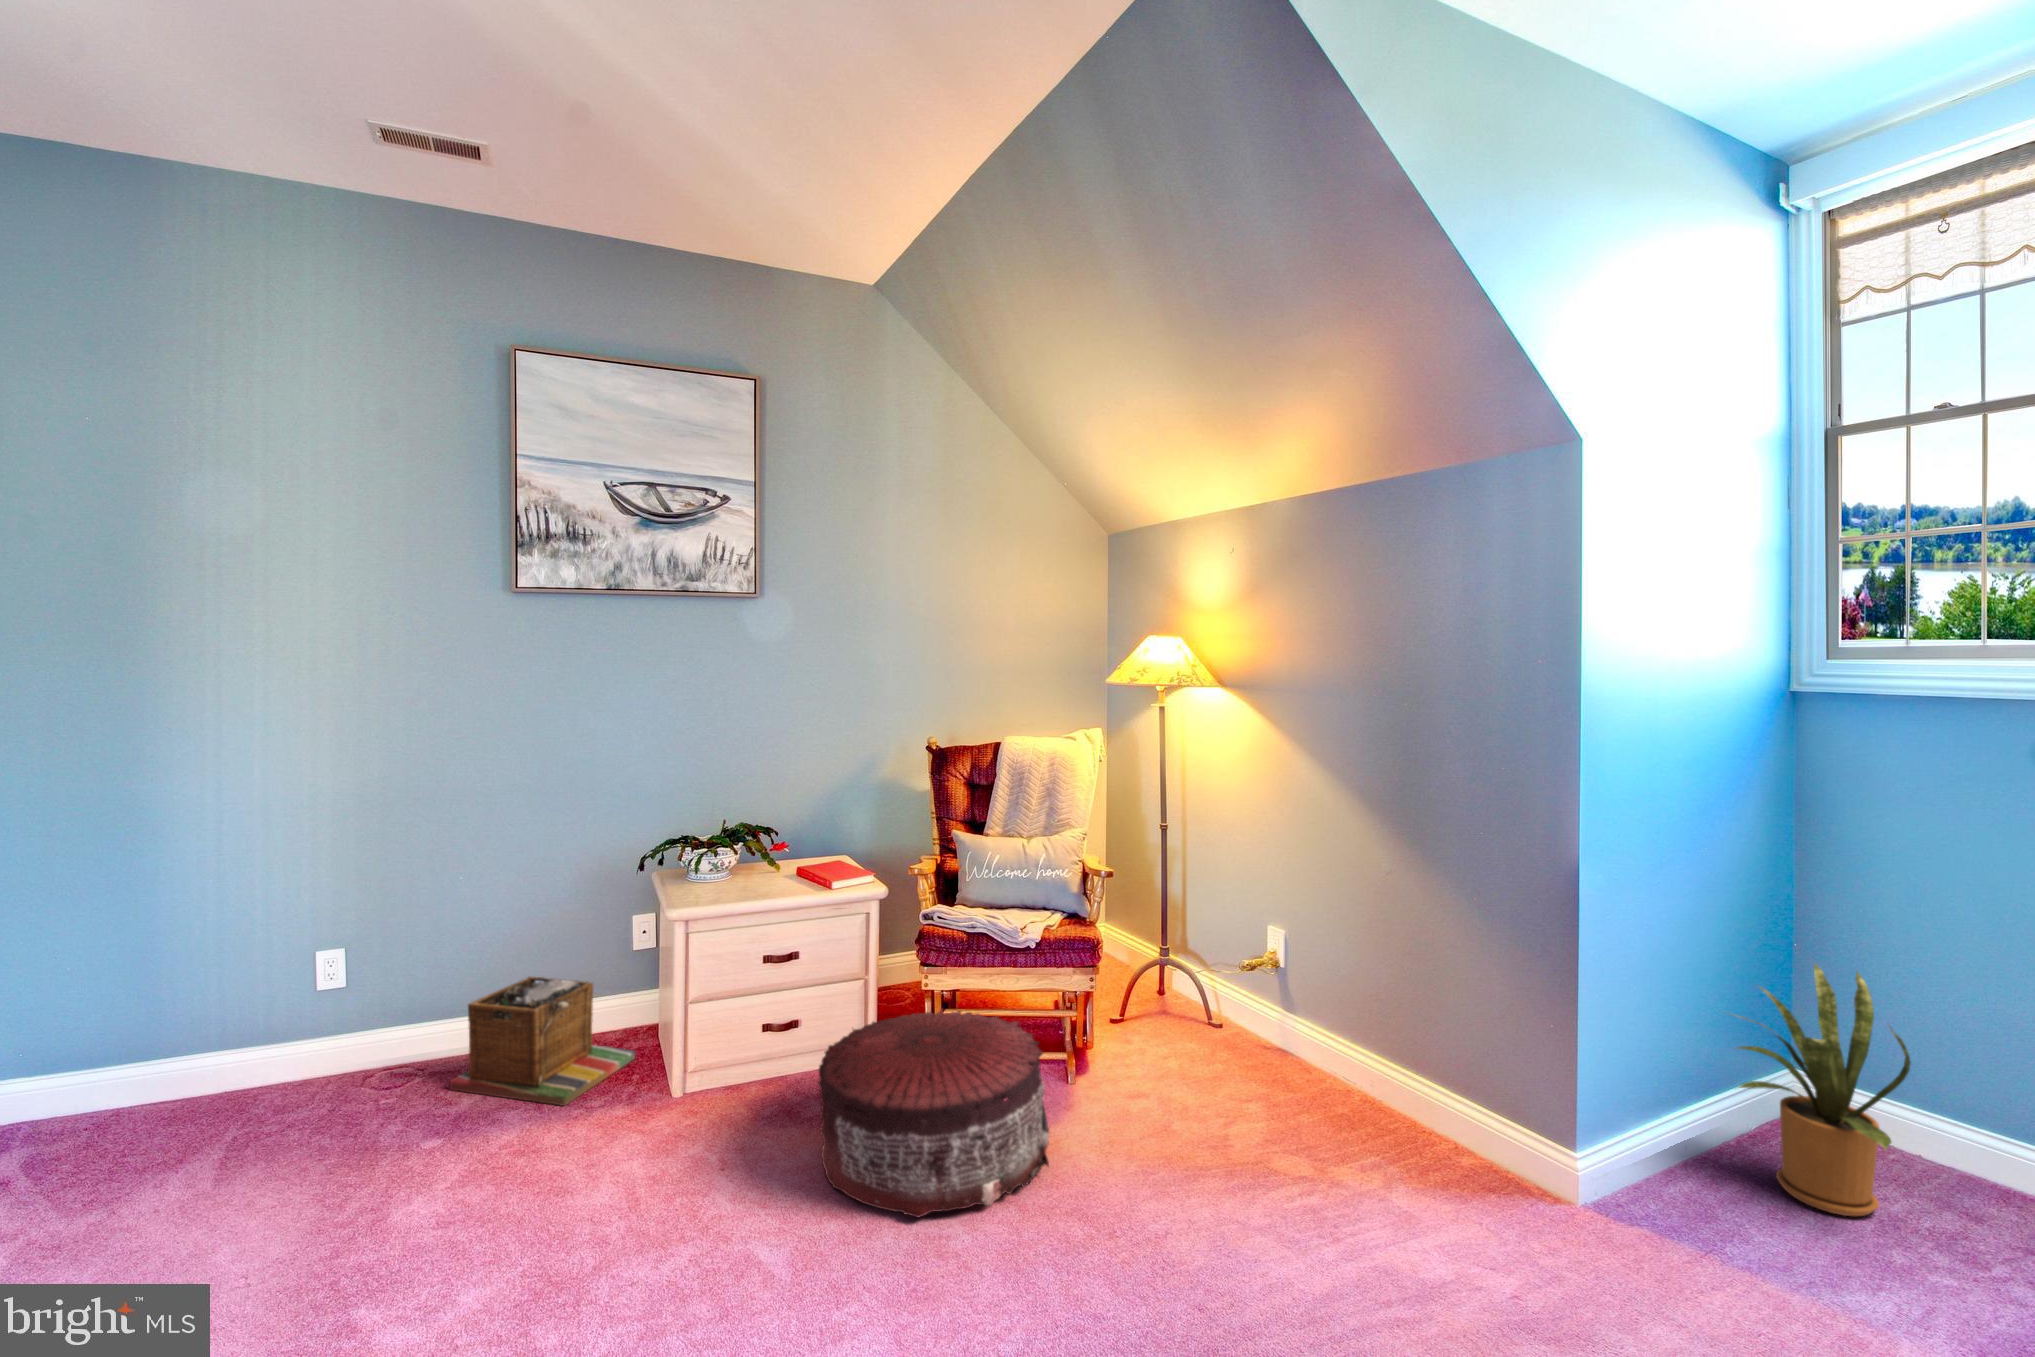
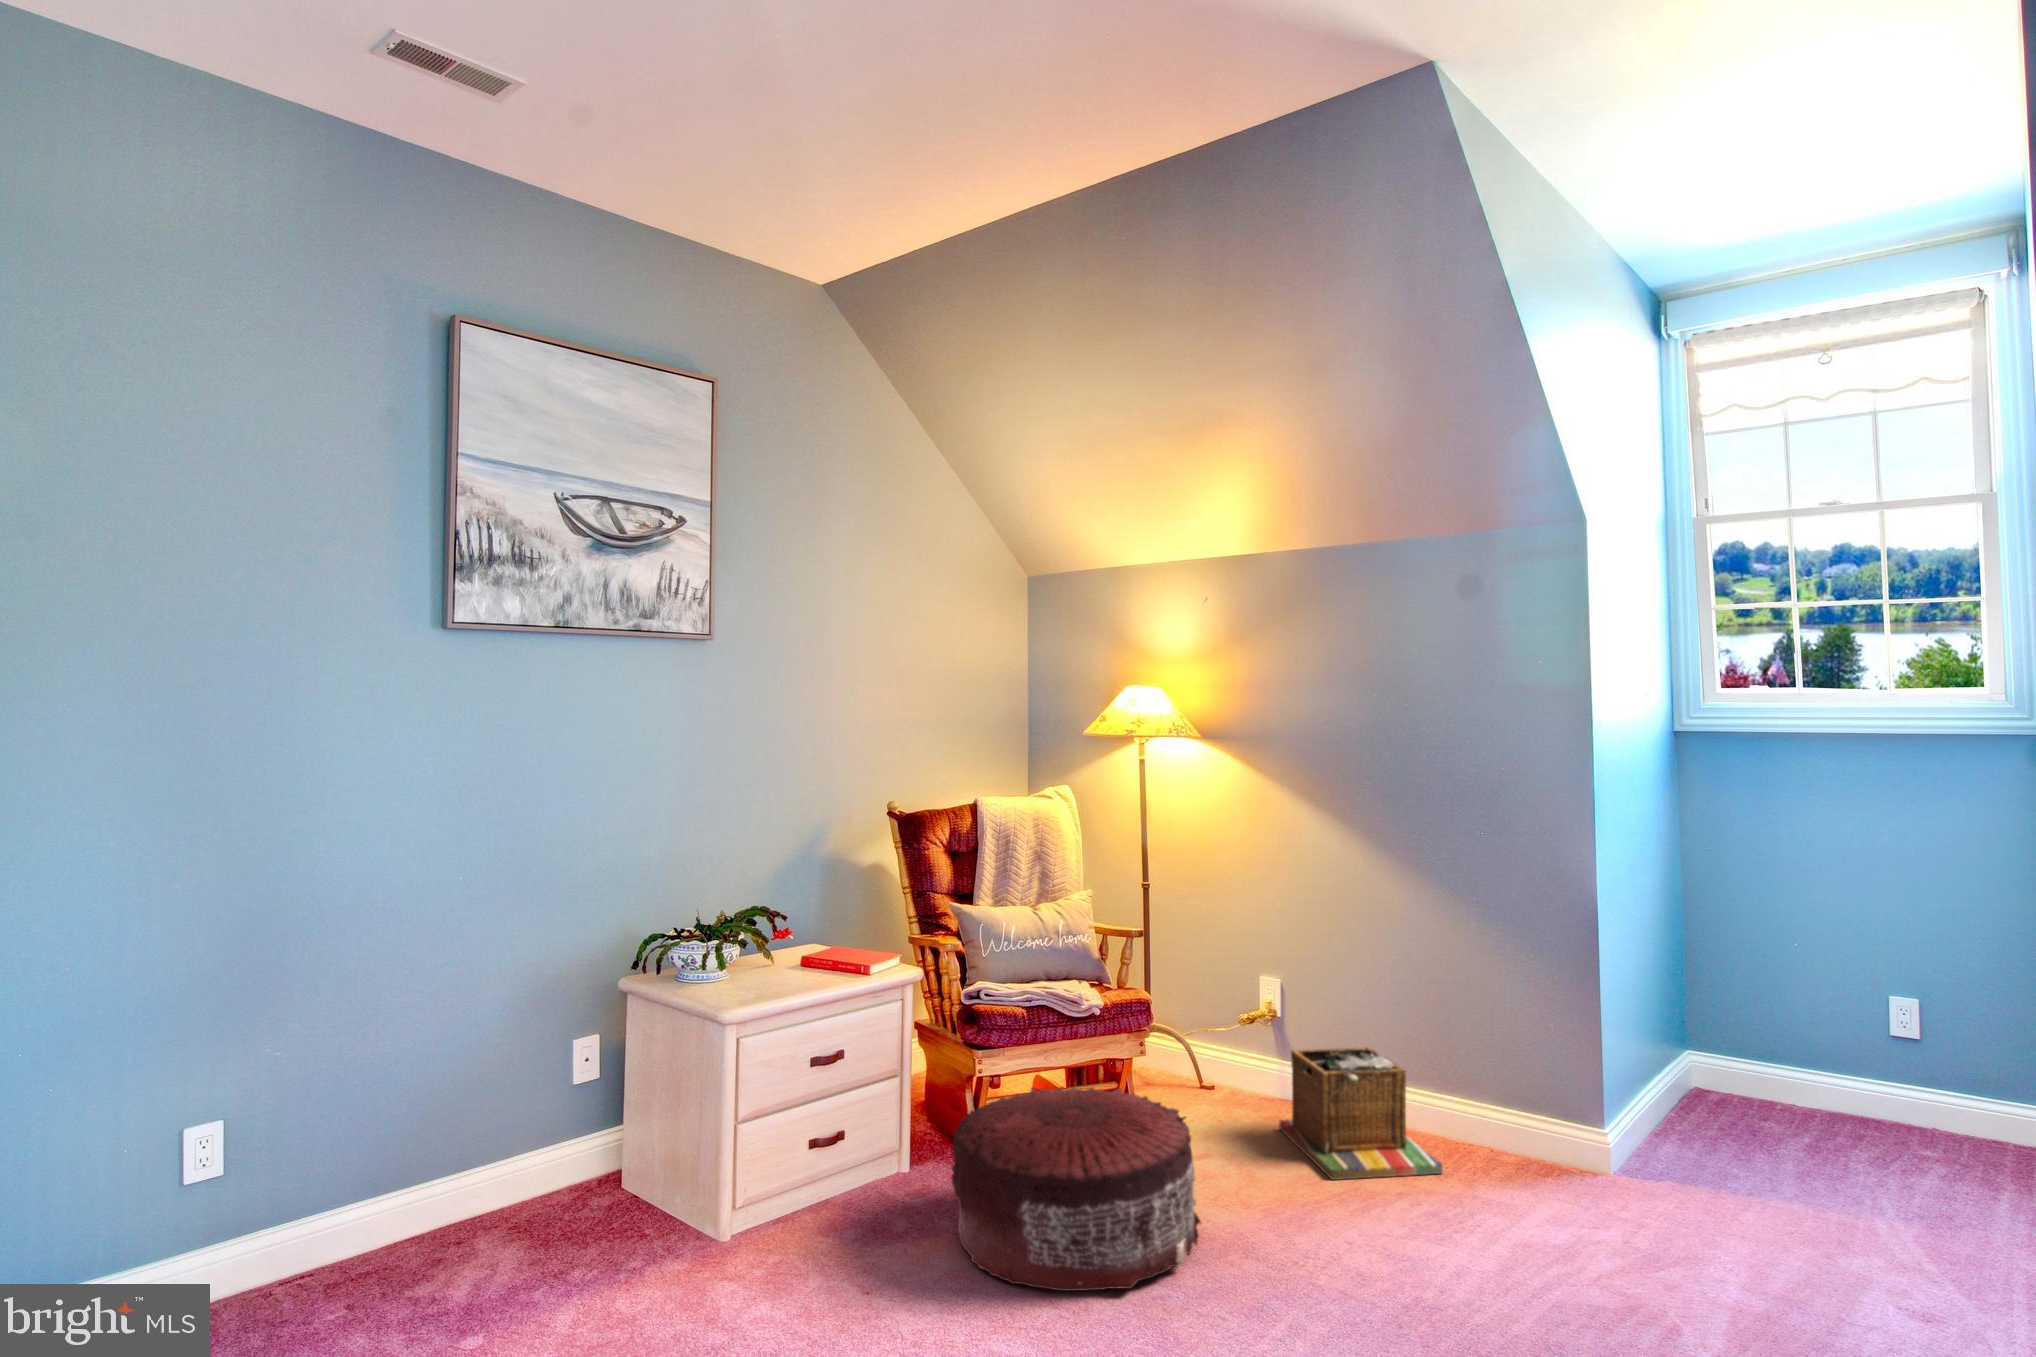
house plant: present [1733,964,1911,1216] -> none [1671,950,1813,1148]
laundry basket: present [450,976,635,1106] -> present [1279,1047,1443,1180]

